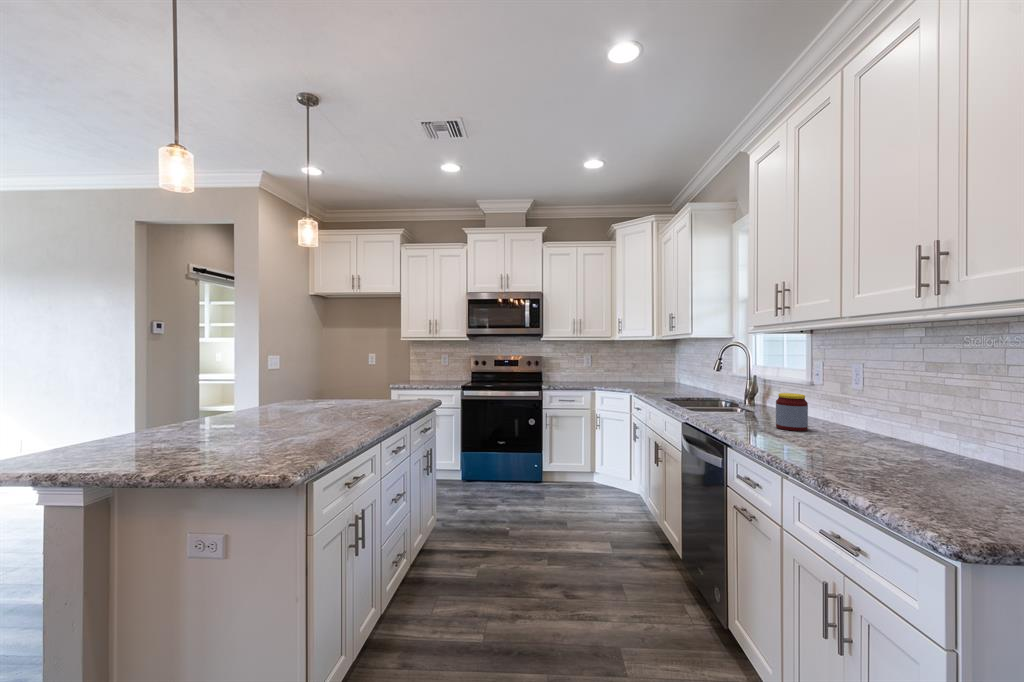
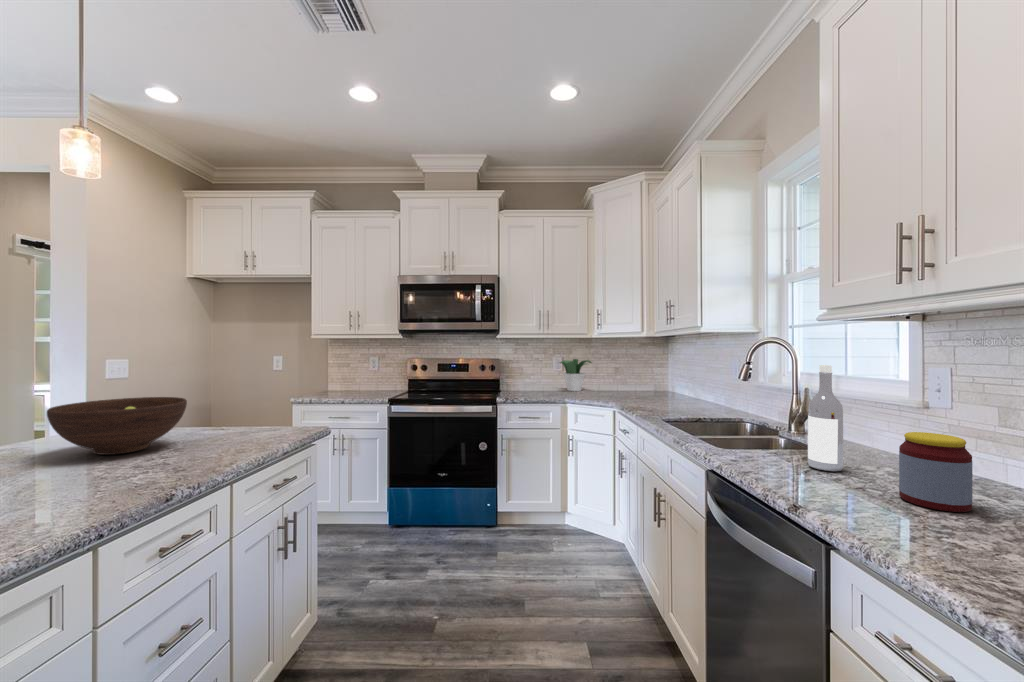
potted plant: none [589,357,615,382] -> present [560,359,591,391]
wine bottle: none [740,359,759,419] -> present [808,365,843,471]
fruit bowl: none [304,377,368,409] -> present [47,397,187,455]

